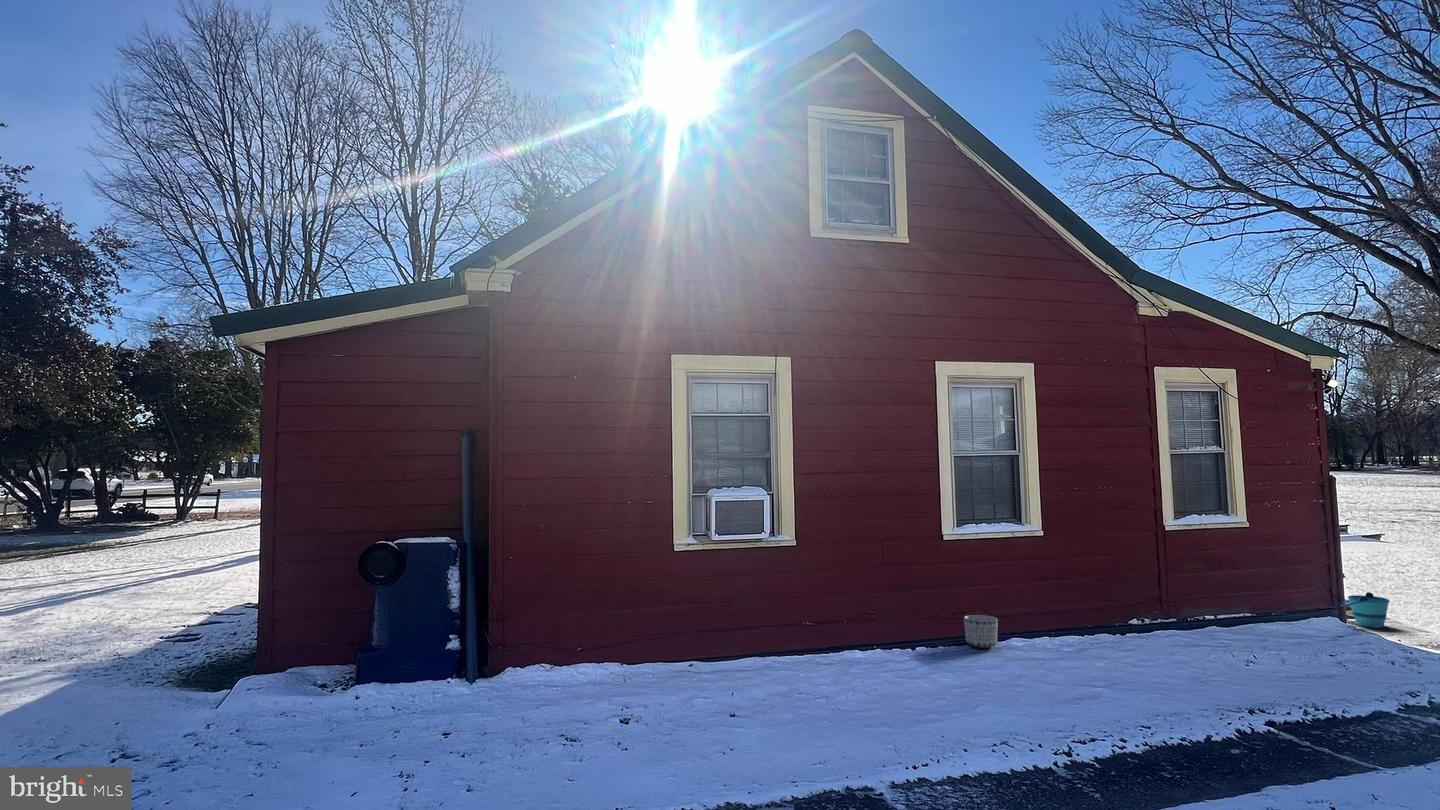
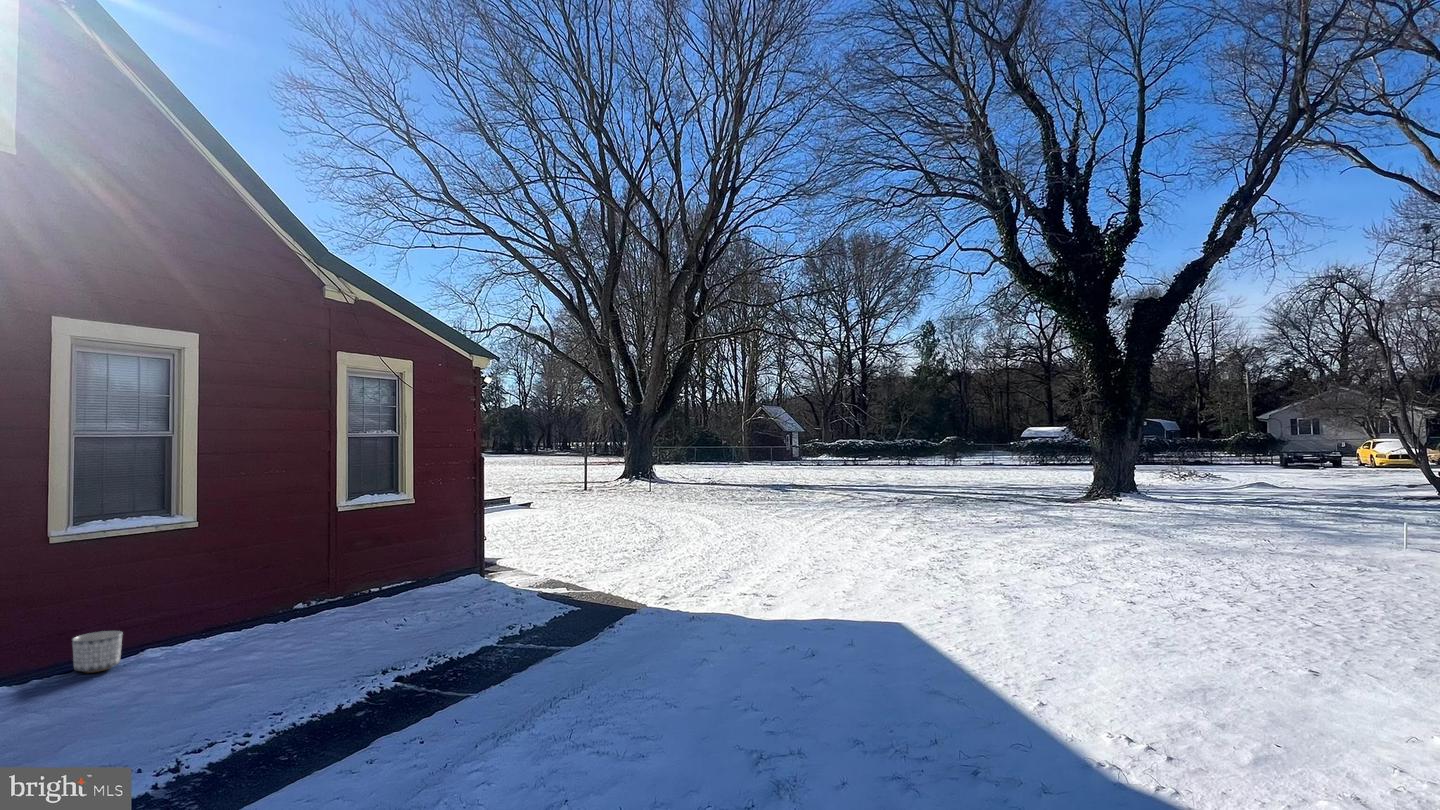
bucket: present [1340,592,1390,628] -> none [480,551,515,579]

